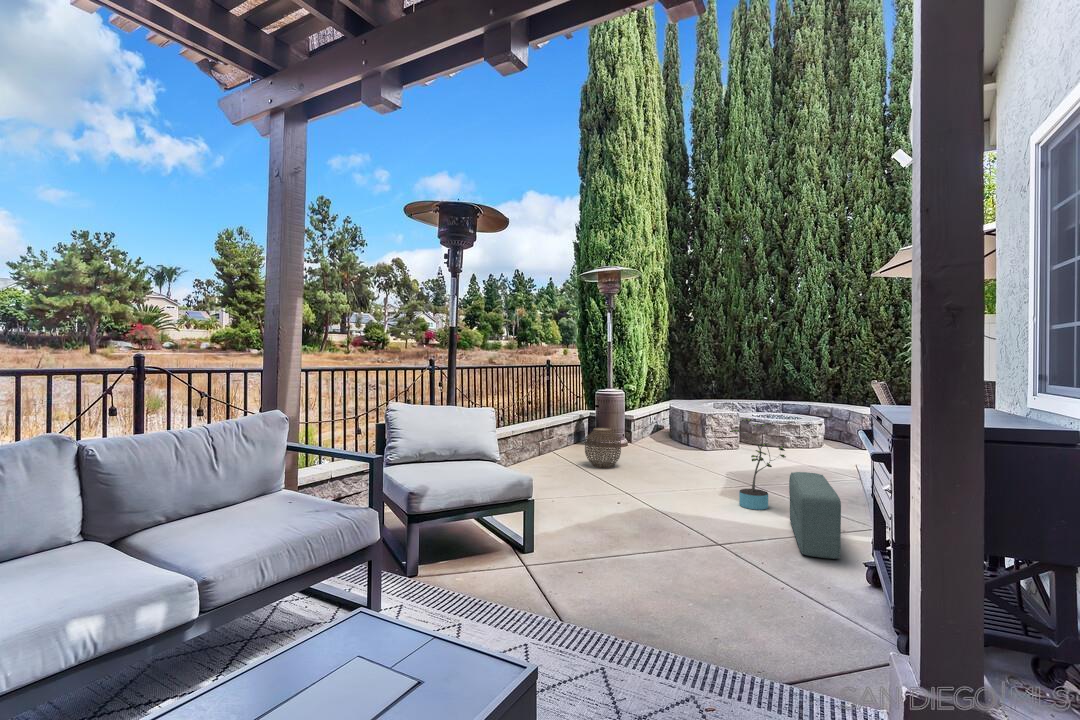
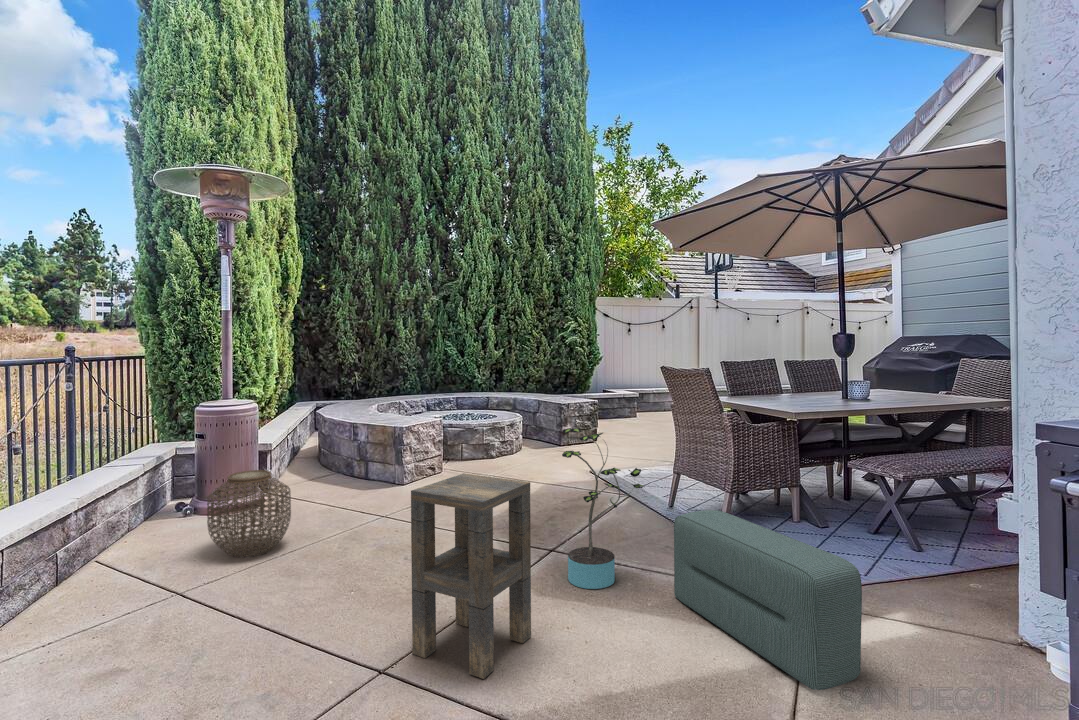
side table: none [639,432,693,516] -> present [411,473,531,679]

